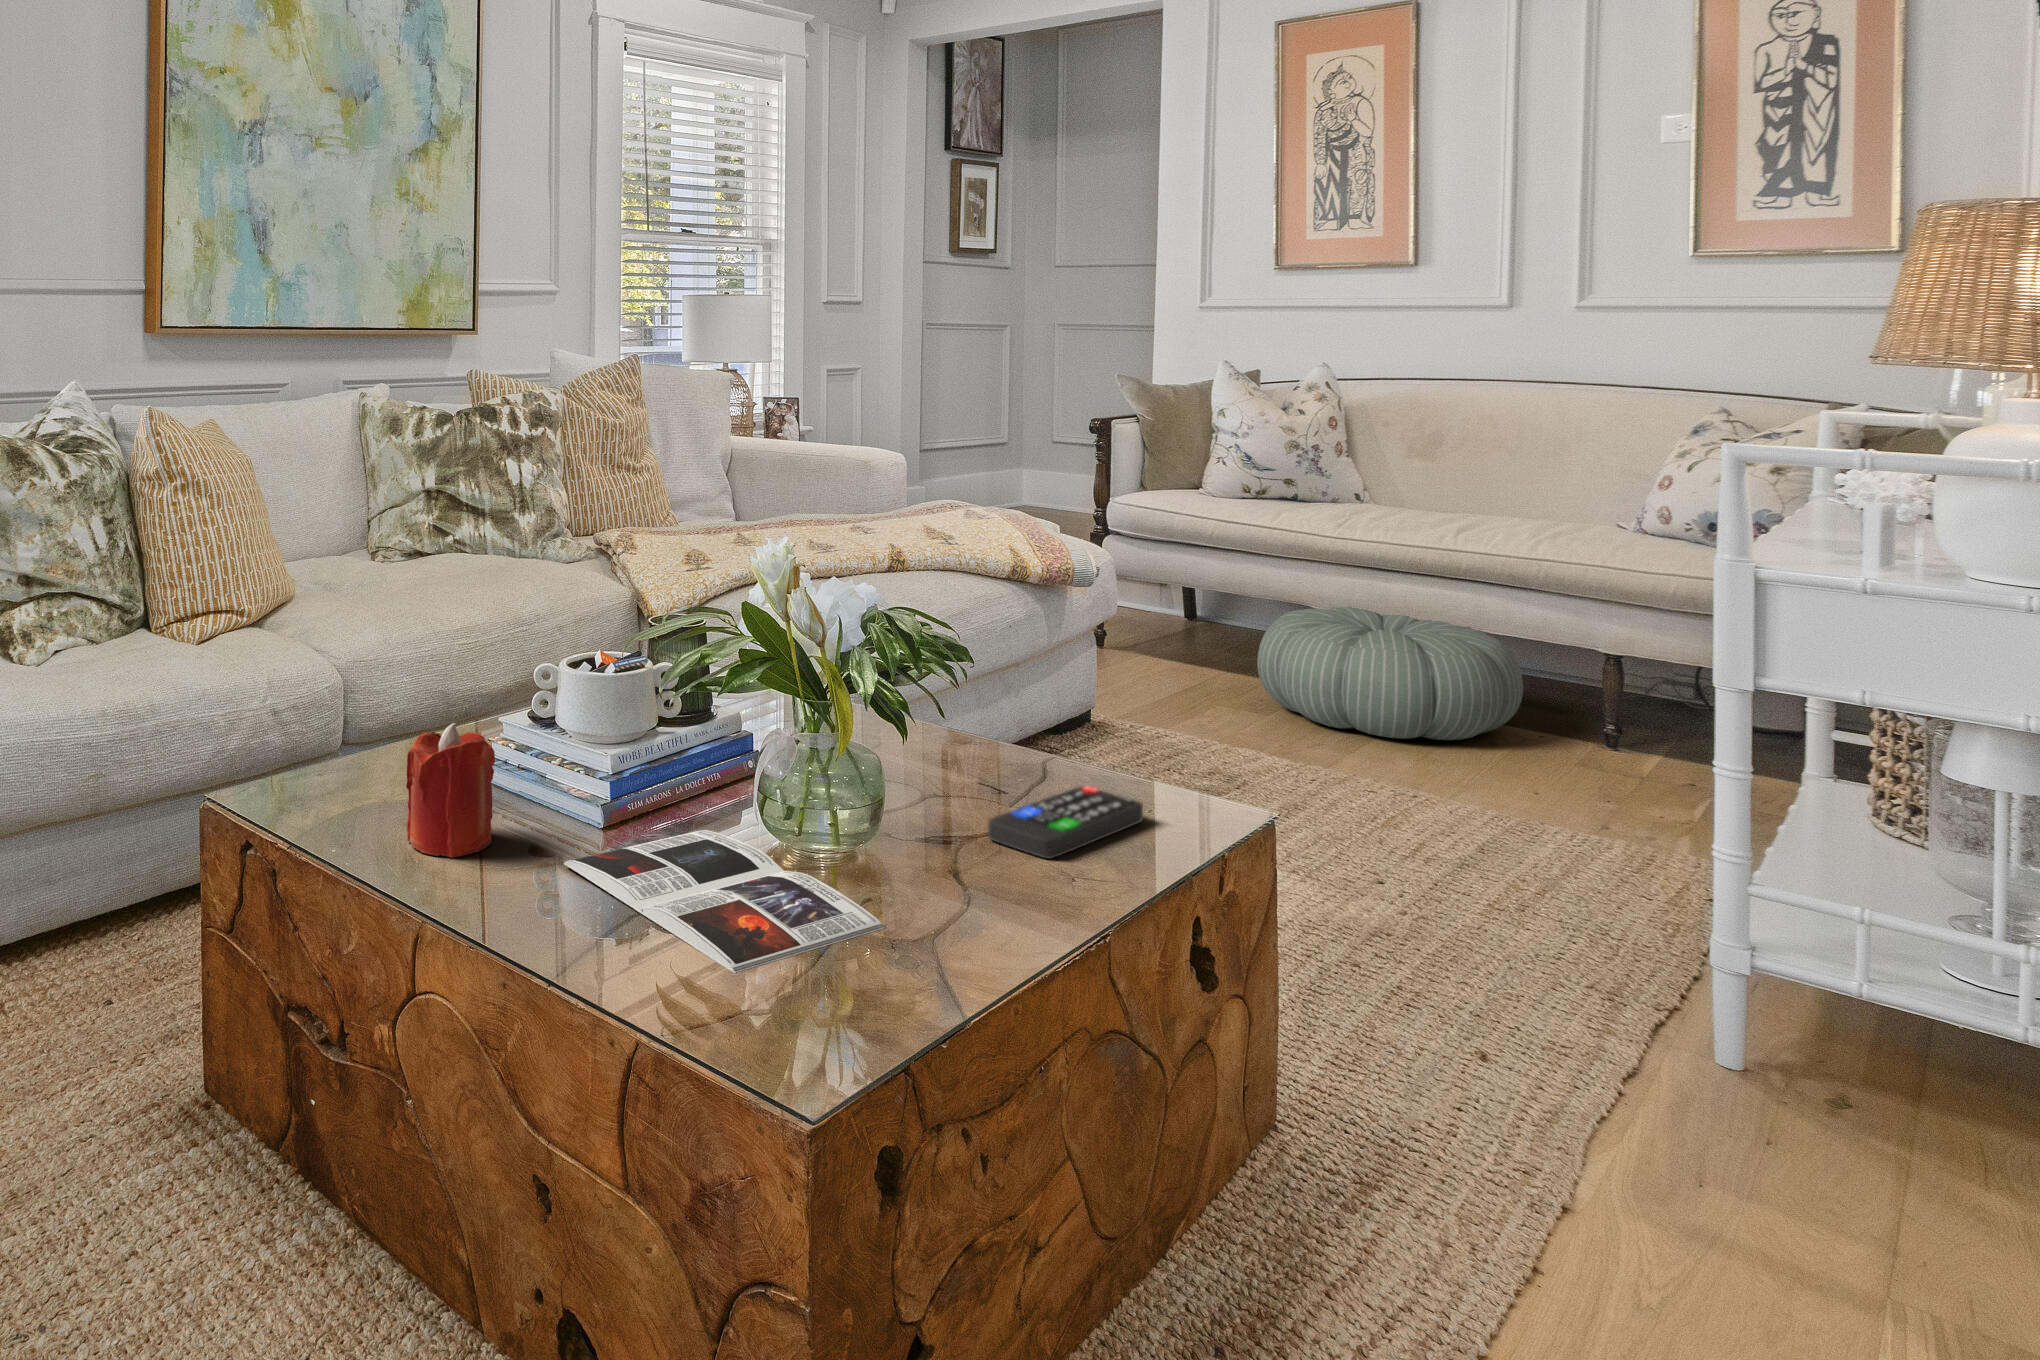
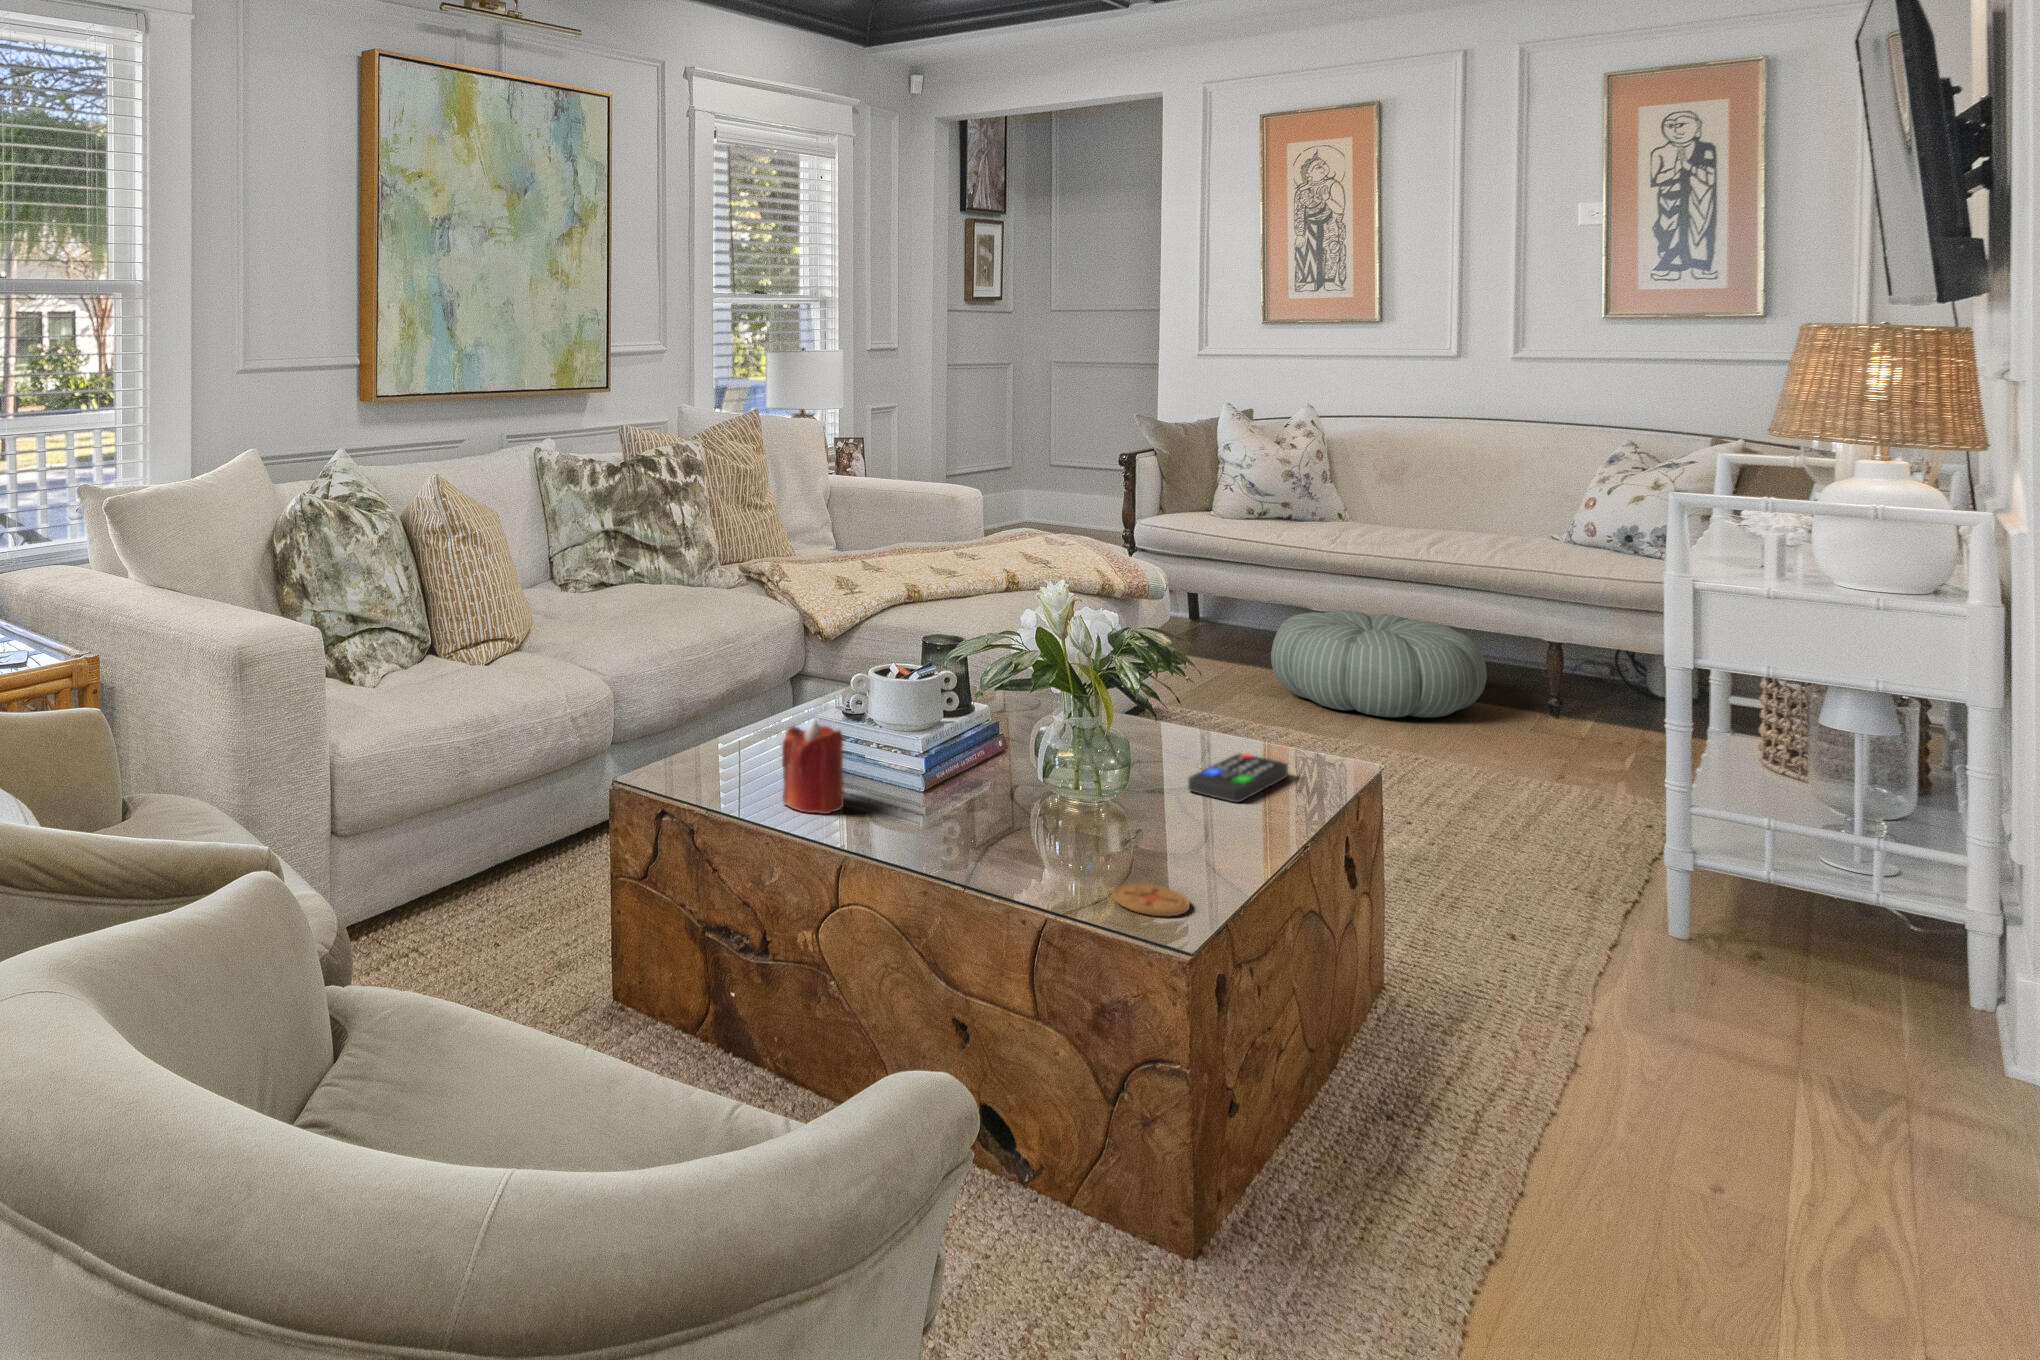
magazine: present [564,830,884,973] -> none [909,791,1155,878]
coaster: none [763,988,874,1048] -> present [1113,883,1190,916]

